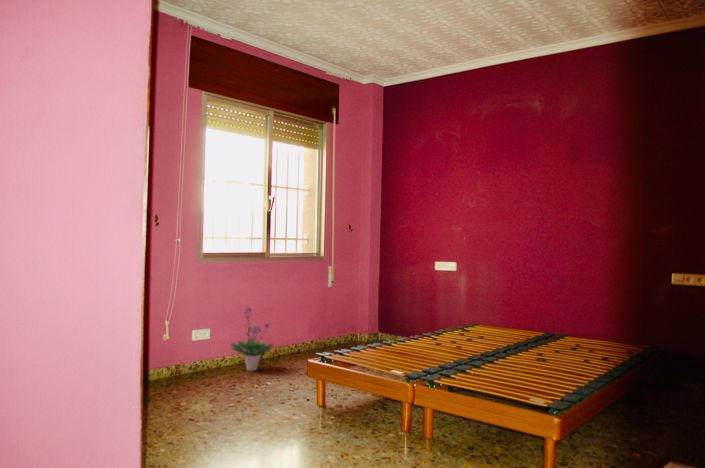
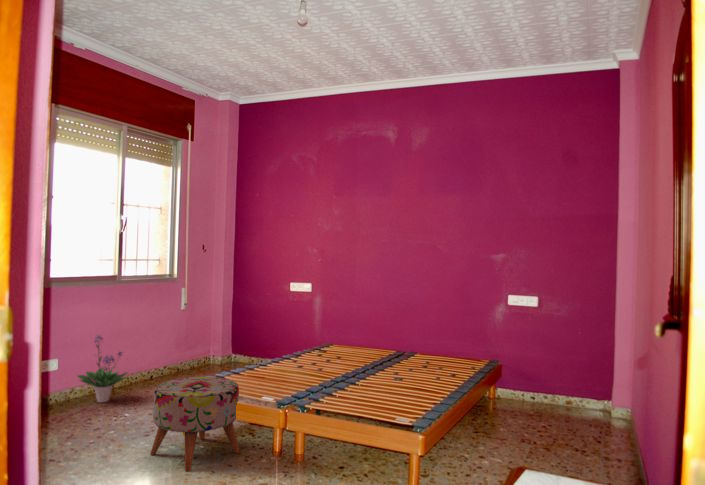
ottoman: none [283,346,368,437] -> present [150,377,240,471]

